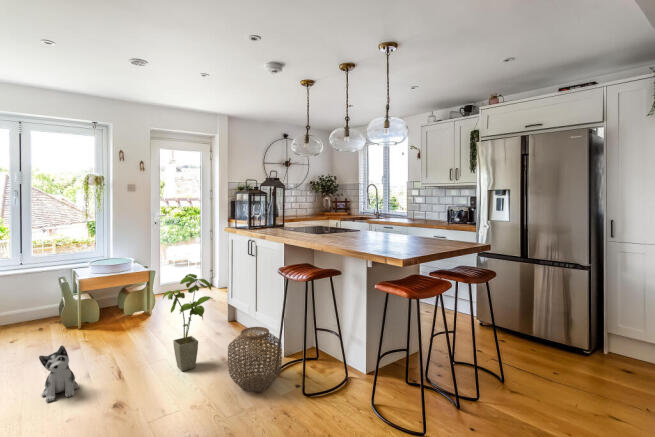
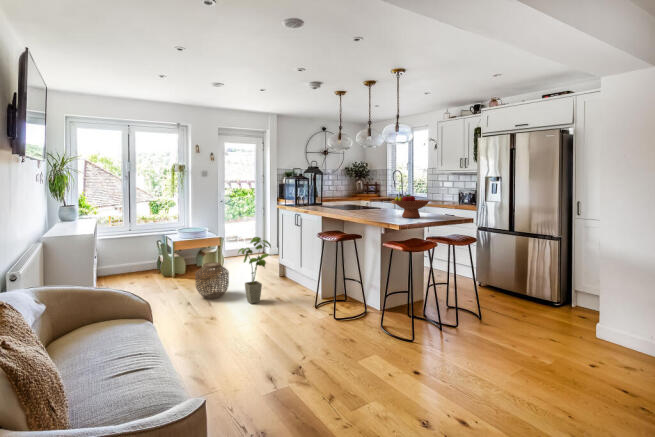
fruit bowl: none [384,211,434,245] -> present [394,194,429,218]
woven basket: present [228,327,282,392] -> present [195,262,229,299]
plush toy: present [39,346,79,402] -> none [164,280,186,315]

